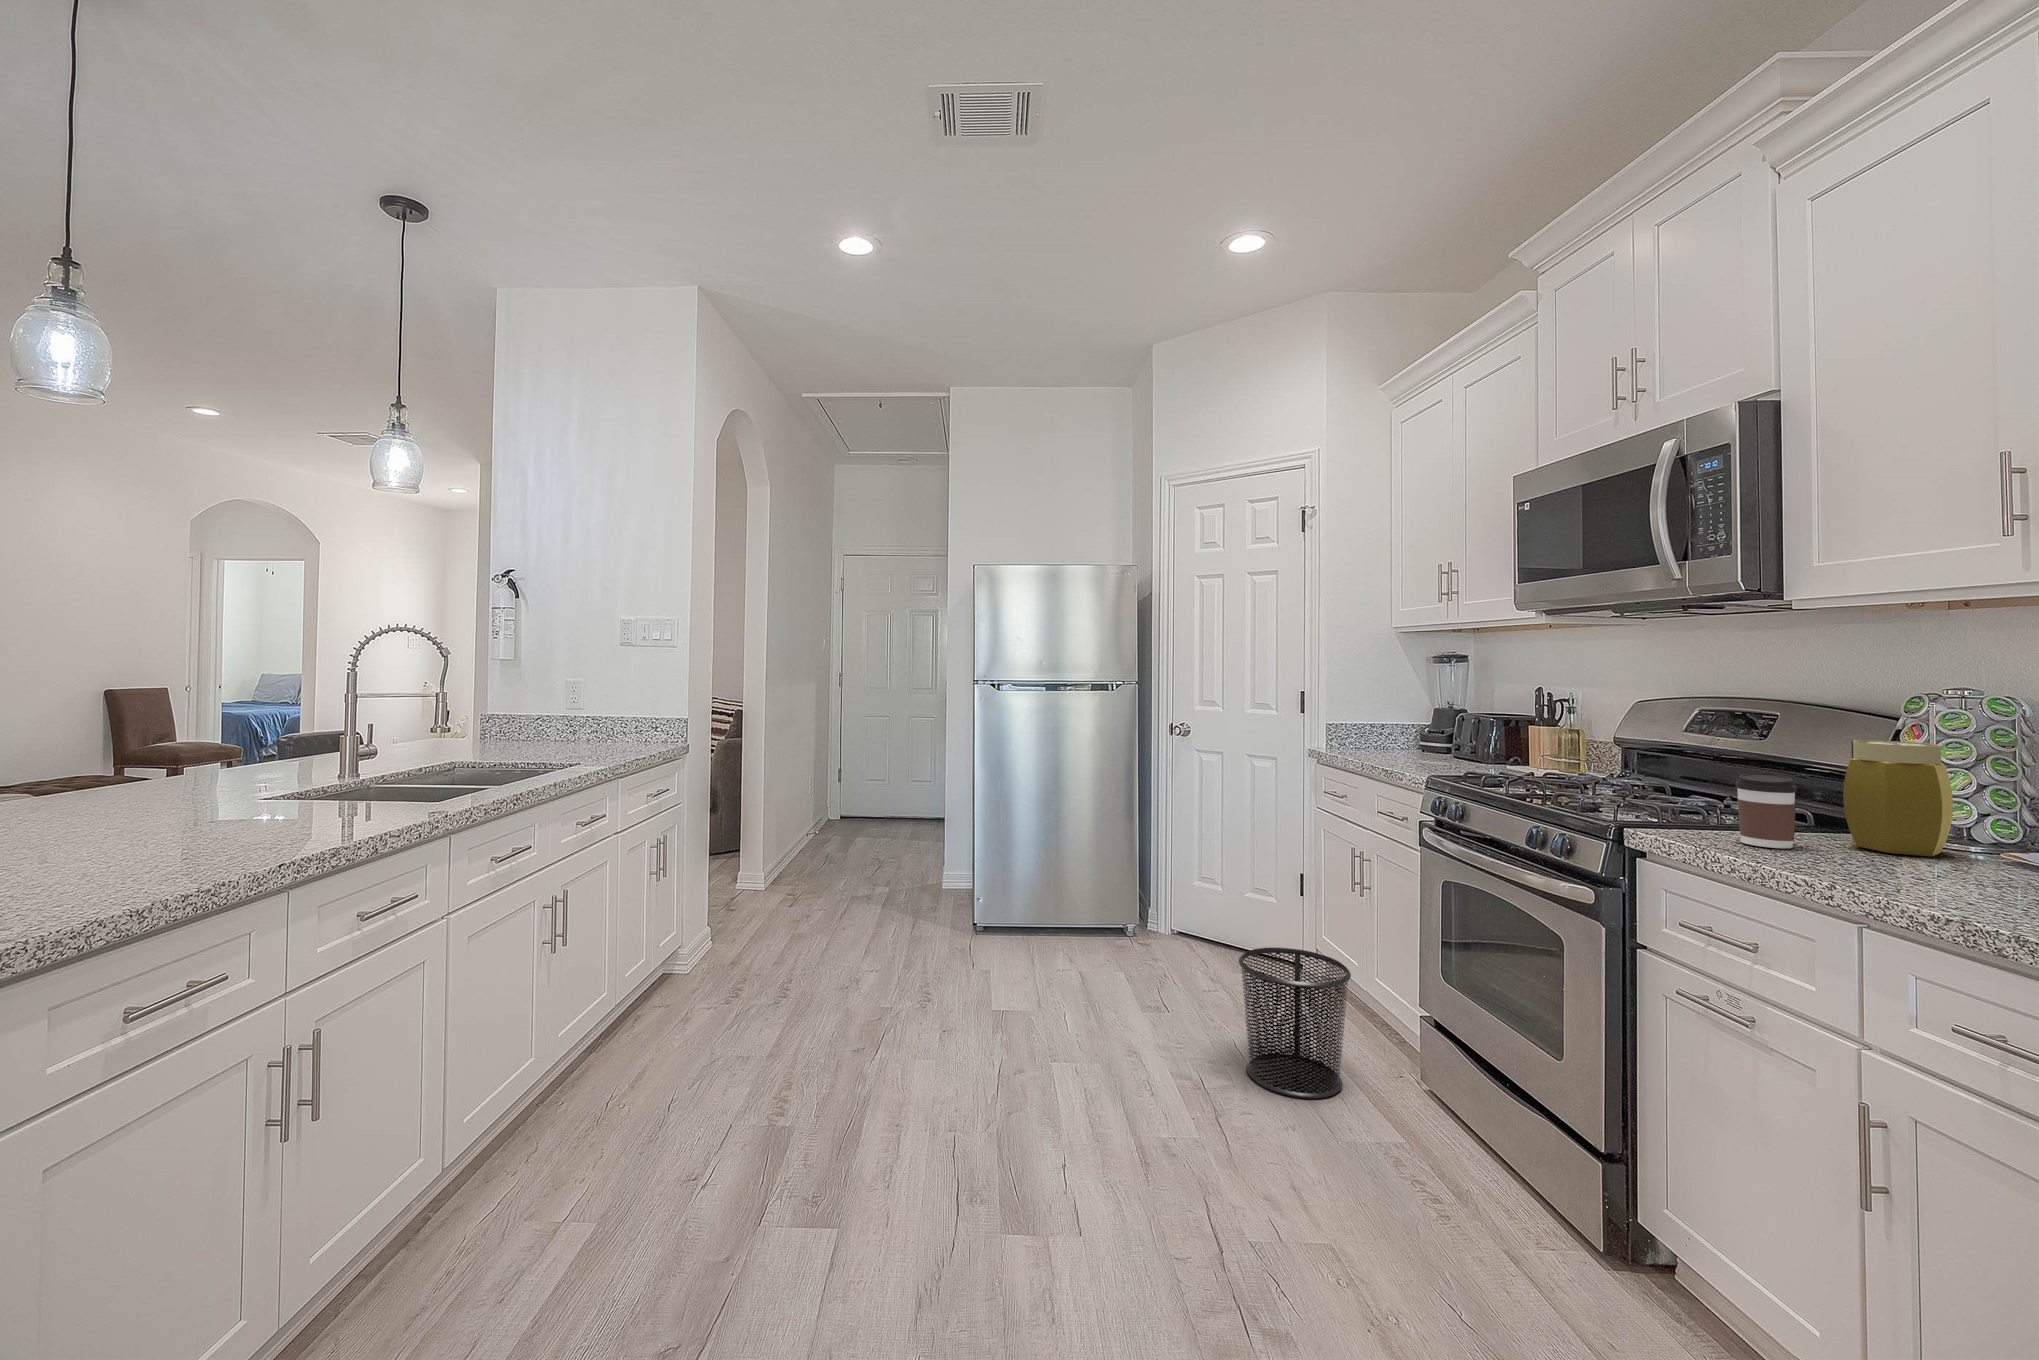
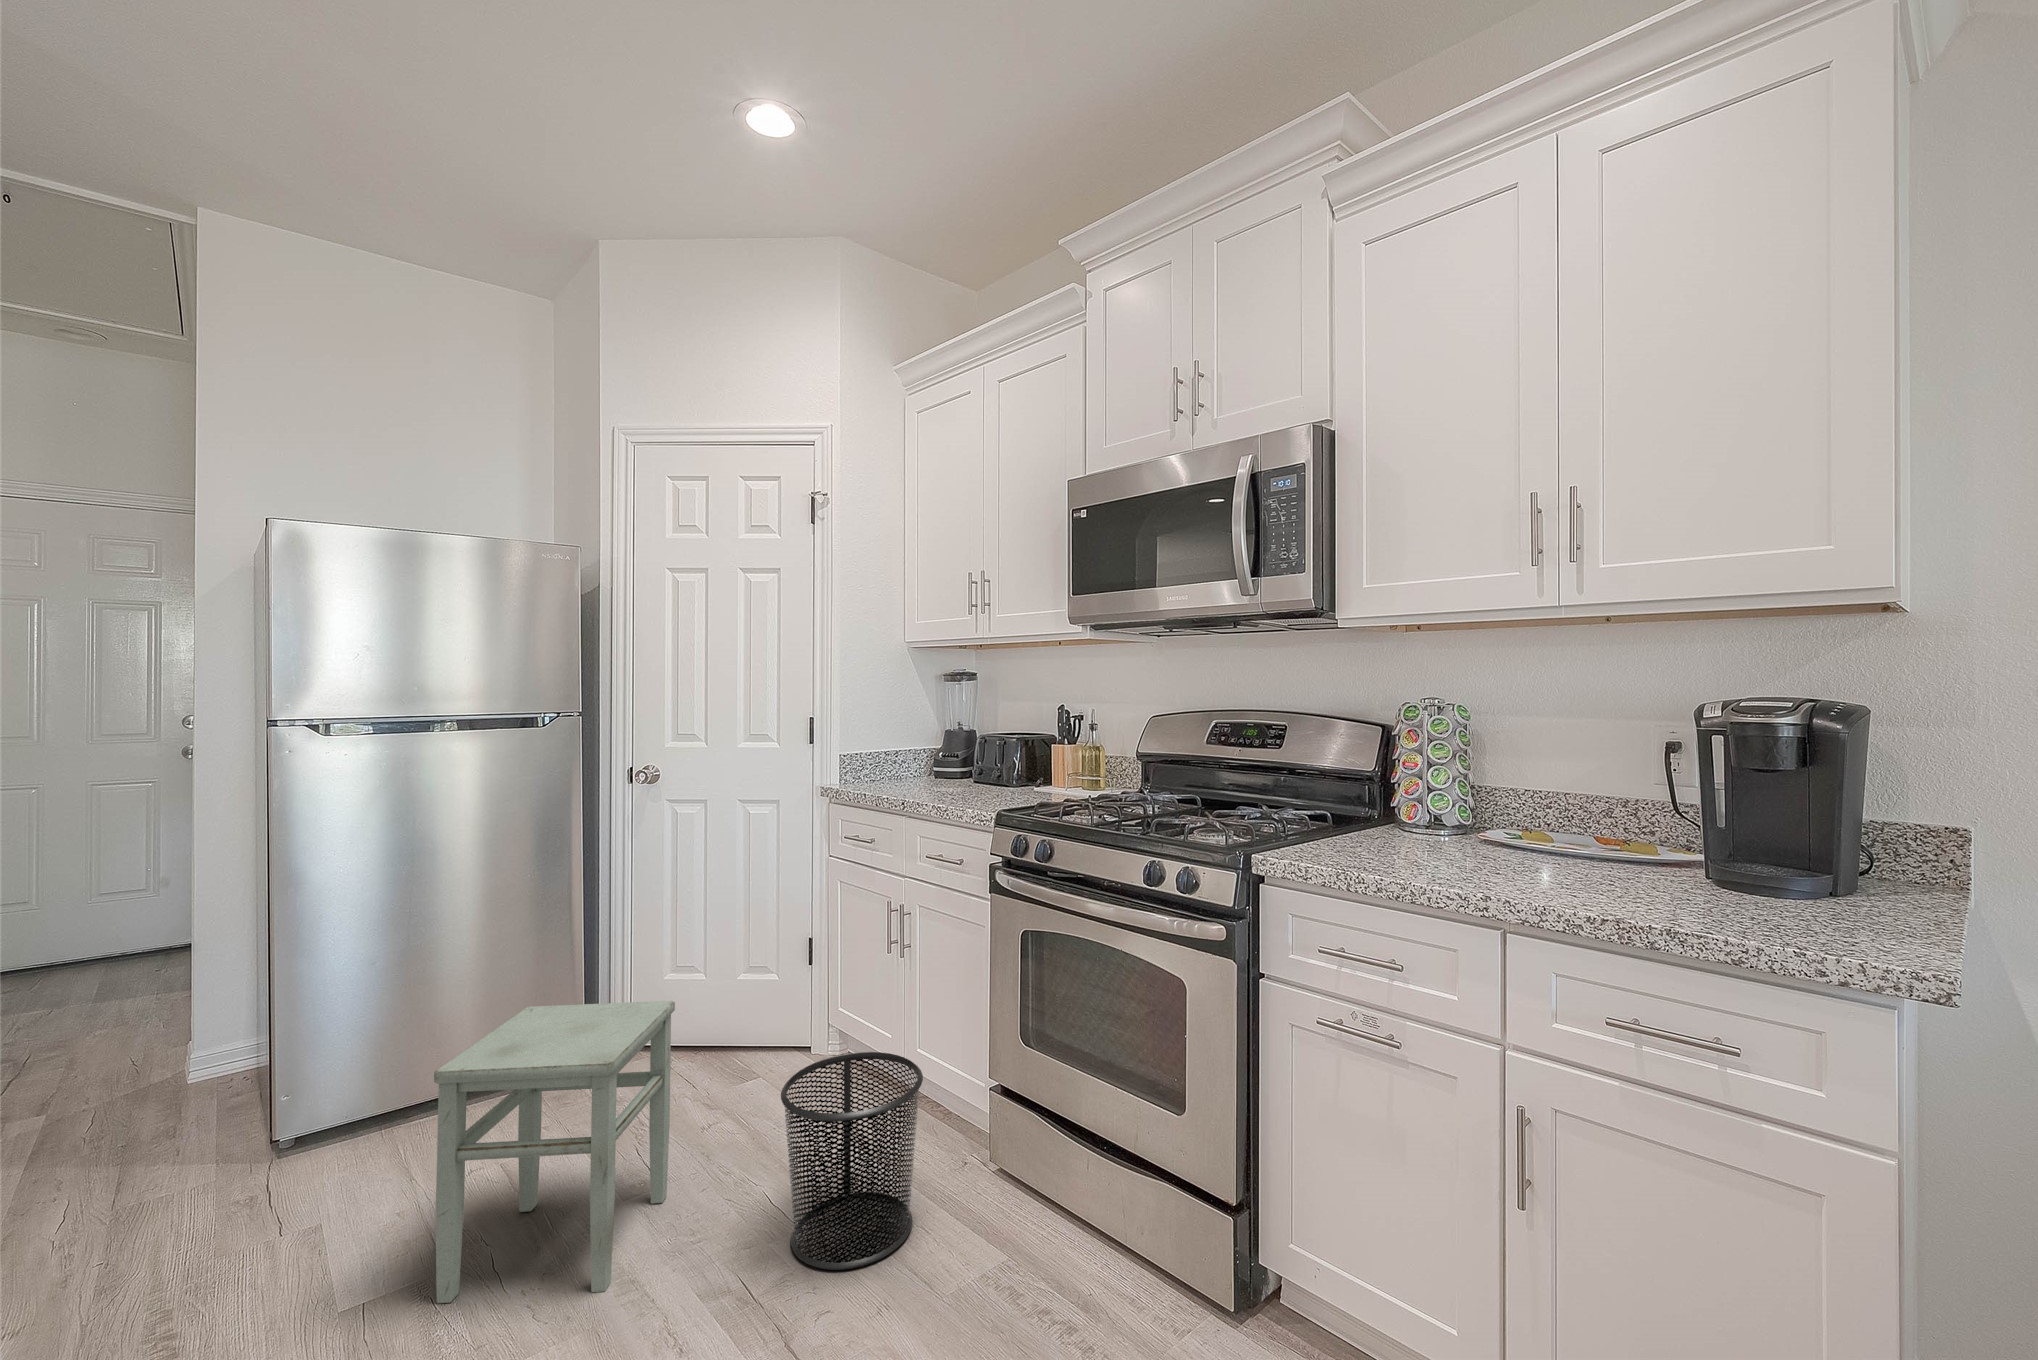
jar: present [1843,740,1953,856] -> none [1402,745,1472,848]
coffee cup: present [1736,773,1797,848] -> none [1345,785,1391,858]
stool: none [1043,866,1180,1045] -> present [434,1001,675,1303]

